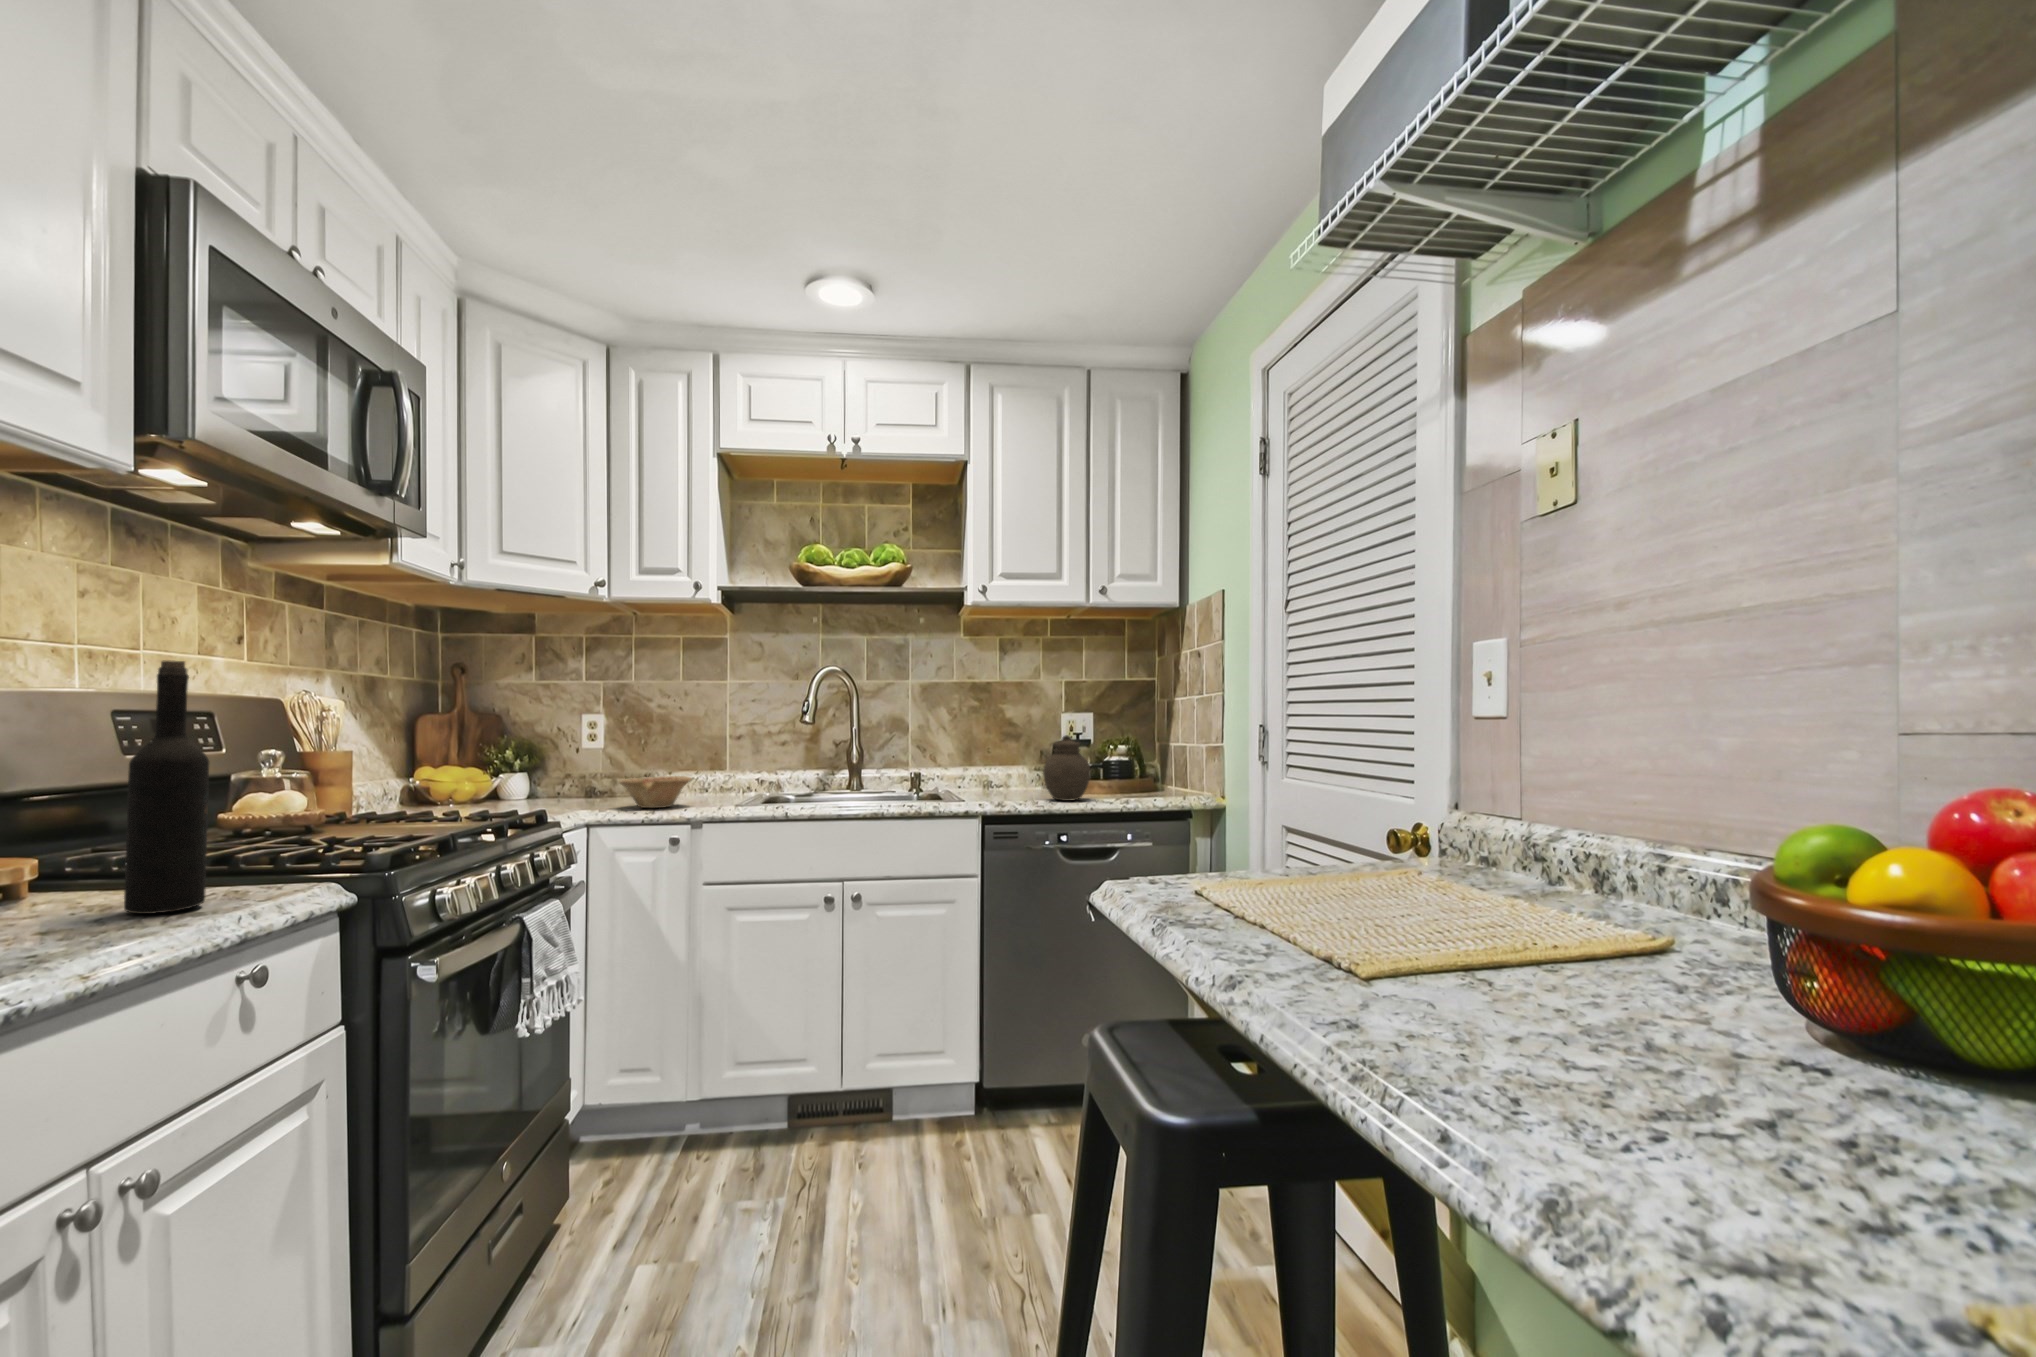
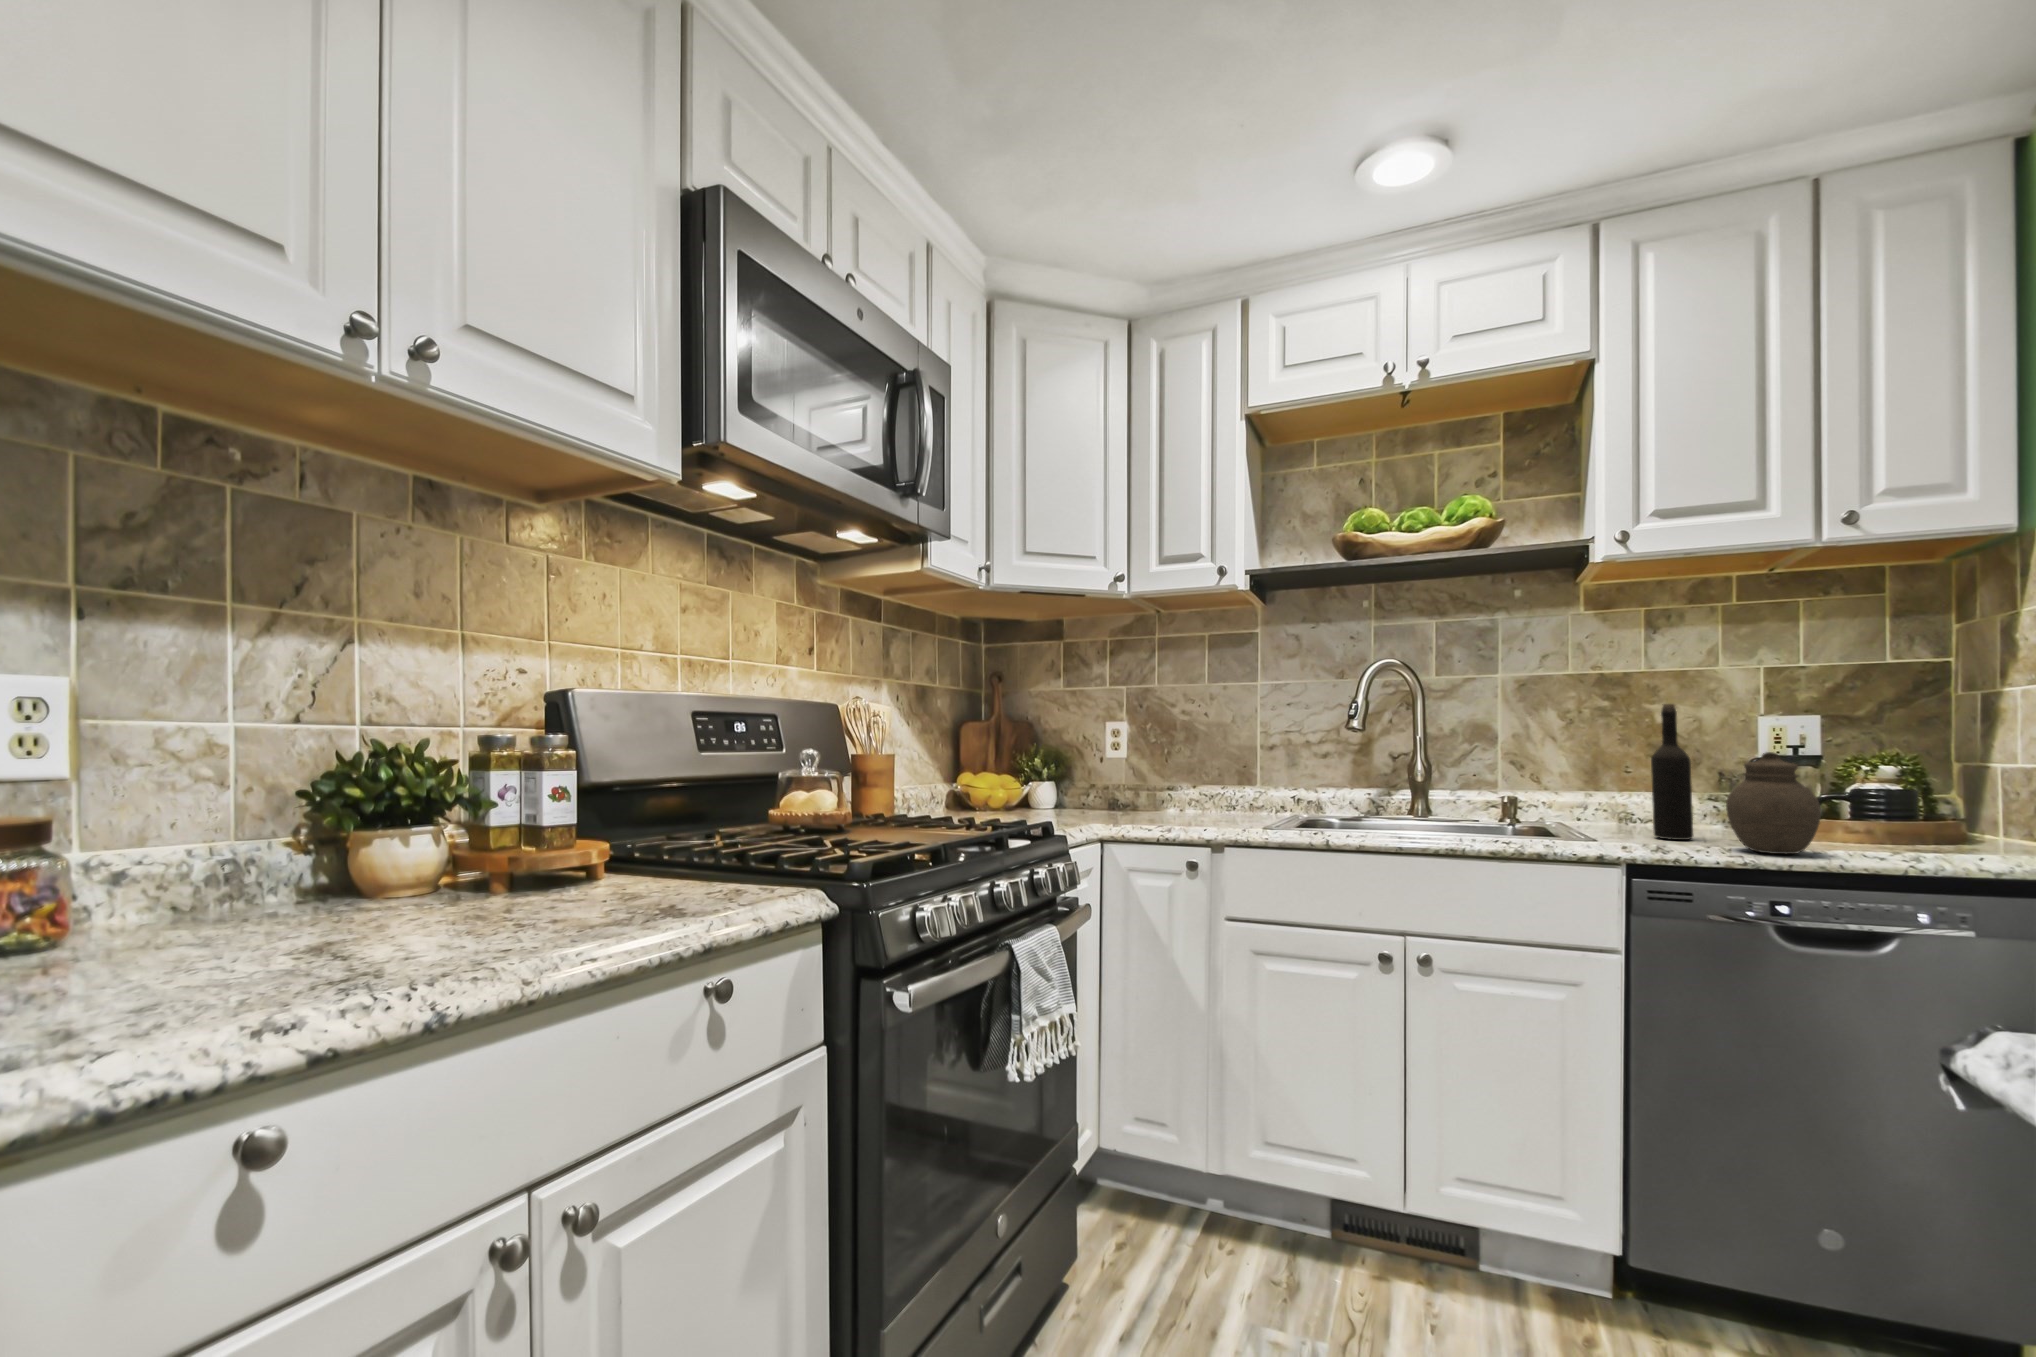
wine bottle: present [124,660,209,914] -> present [1651,704,1693,840]
dish: present [619,776,691,808] -> none [1140,788,1218,824]

